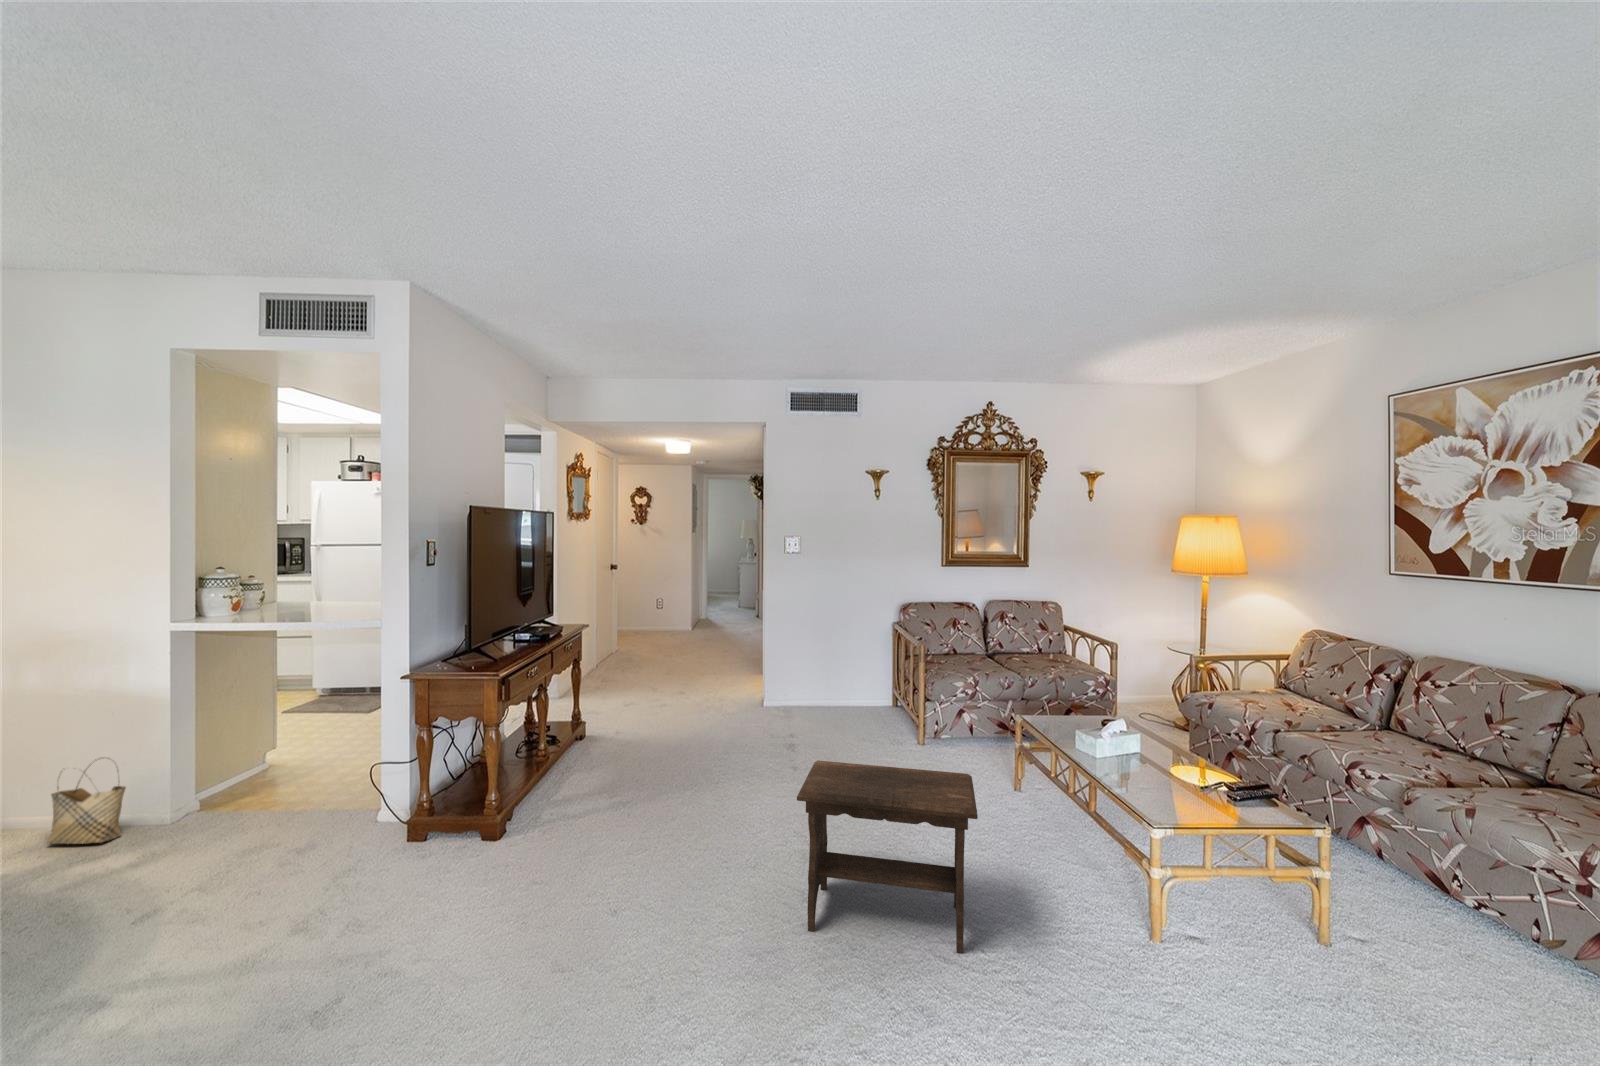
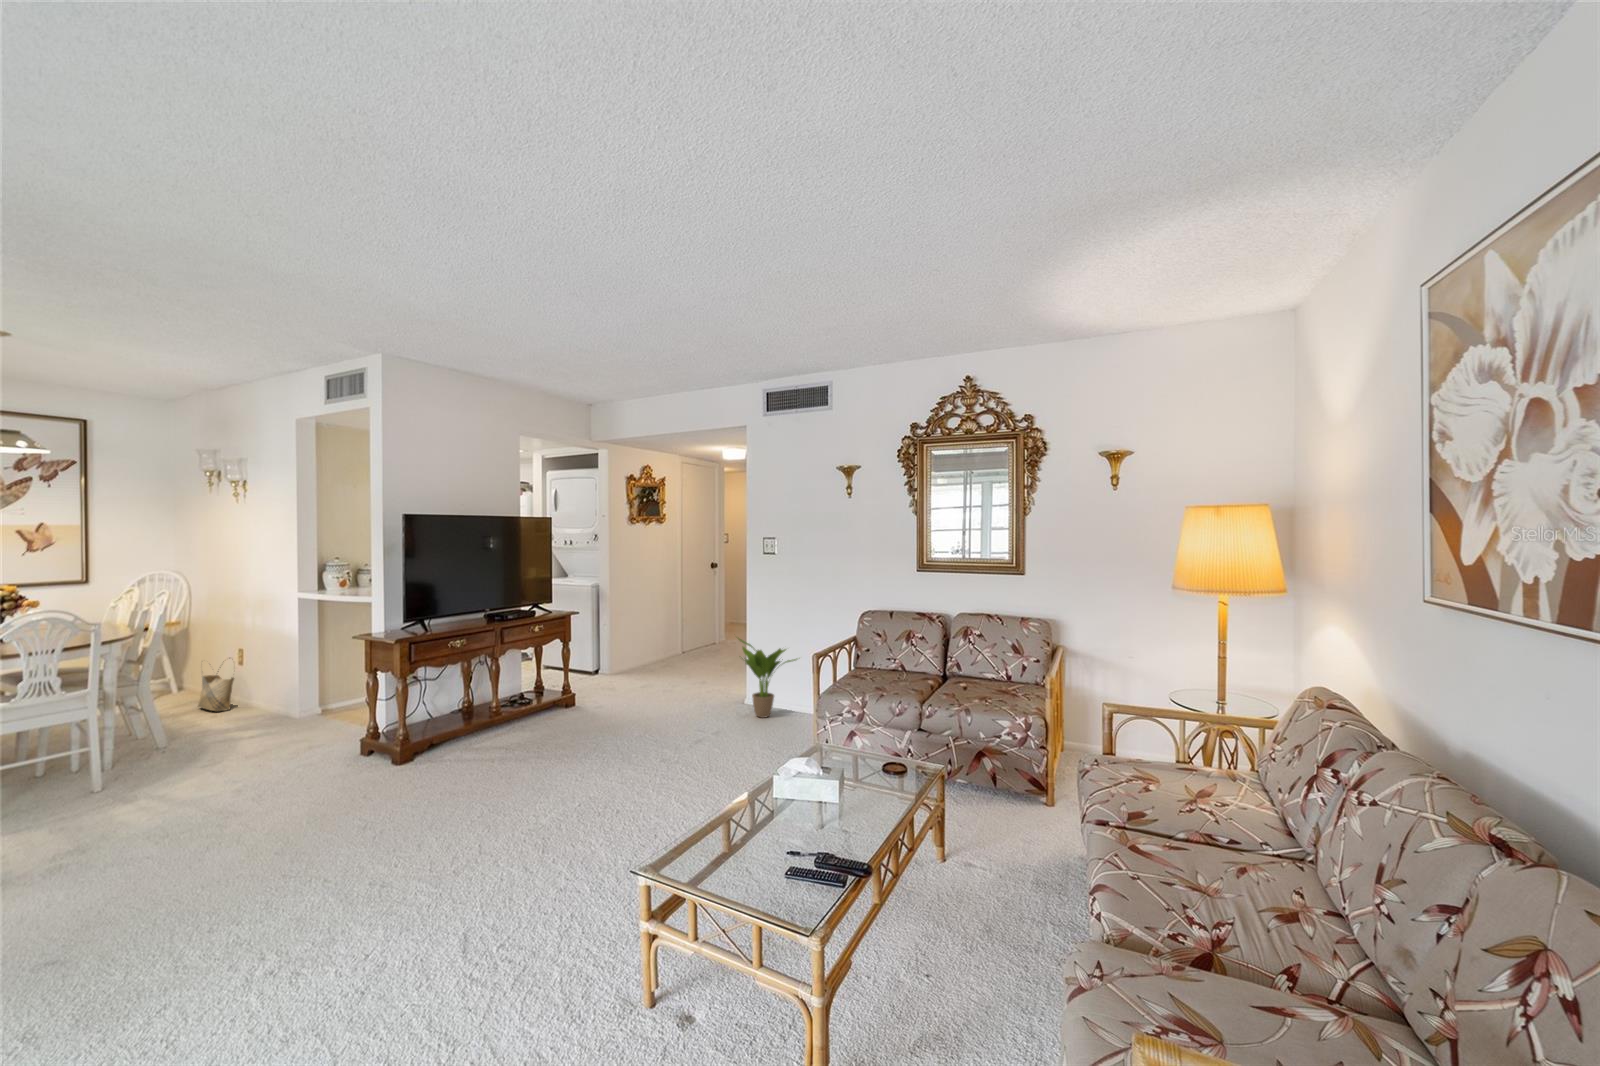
potted plant: none [782,638,845,716] -> present [738,638,797,718]
footstool: present [797,760,978,953] -> none [388,731,553,947]

